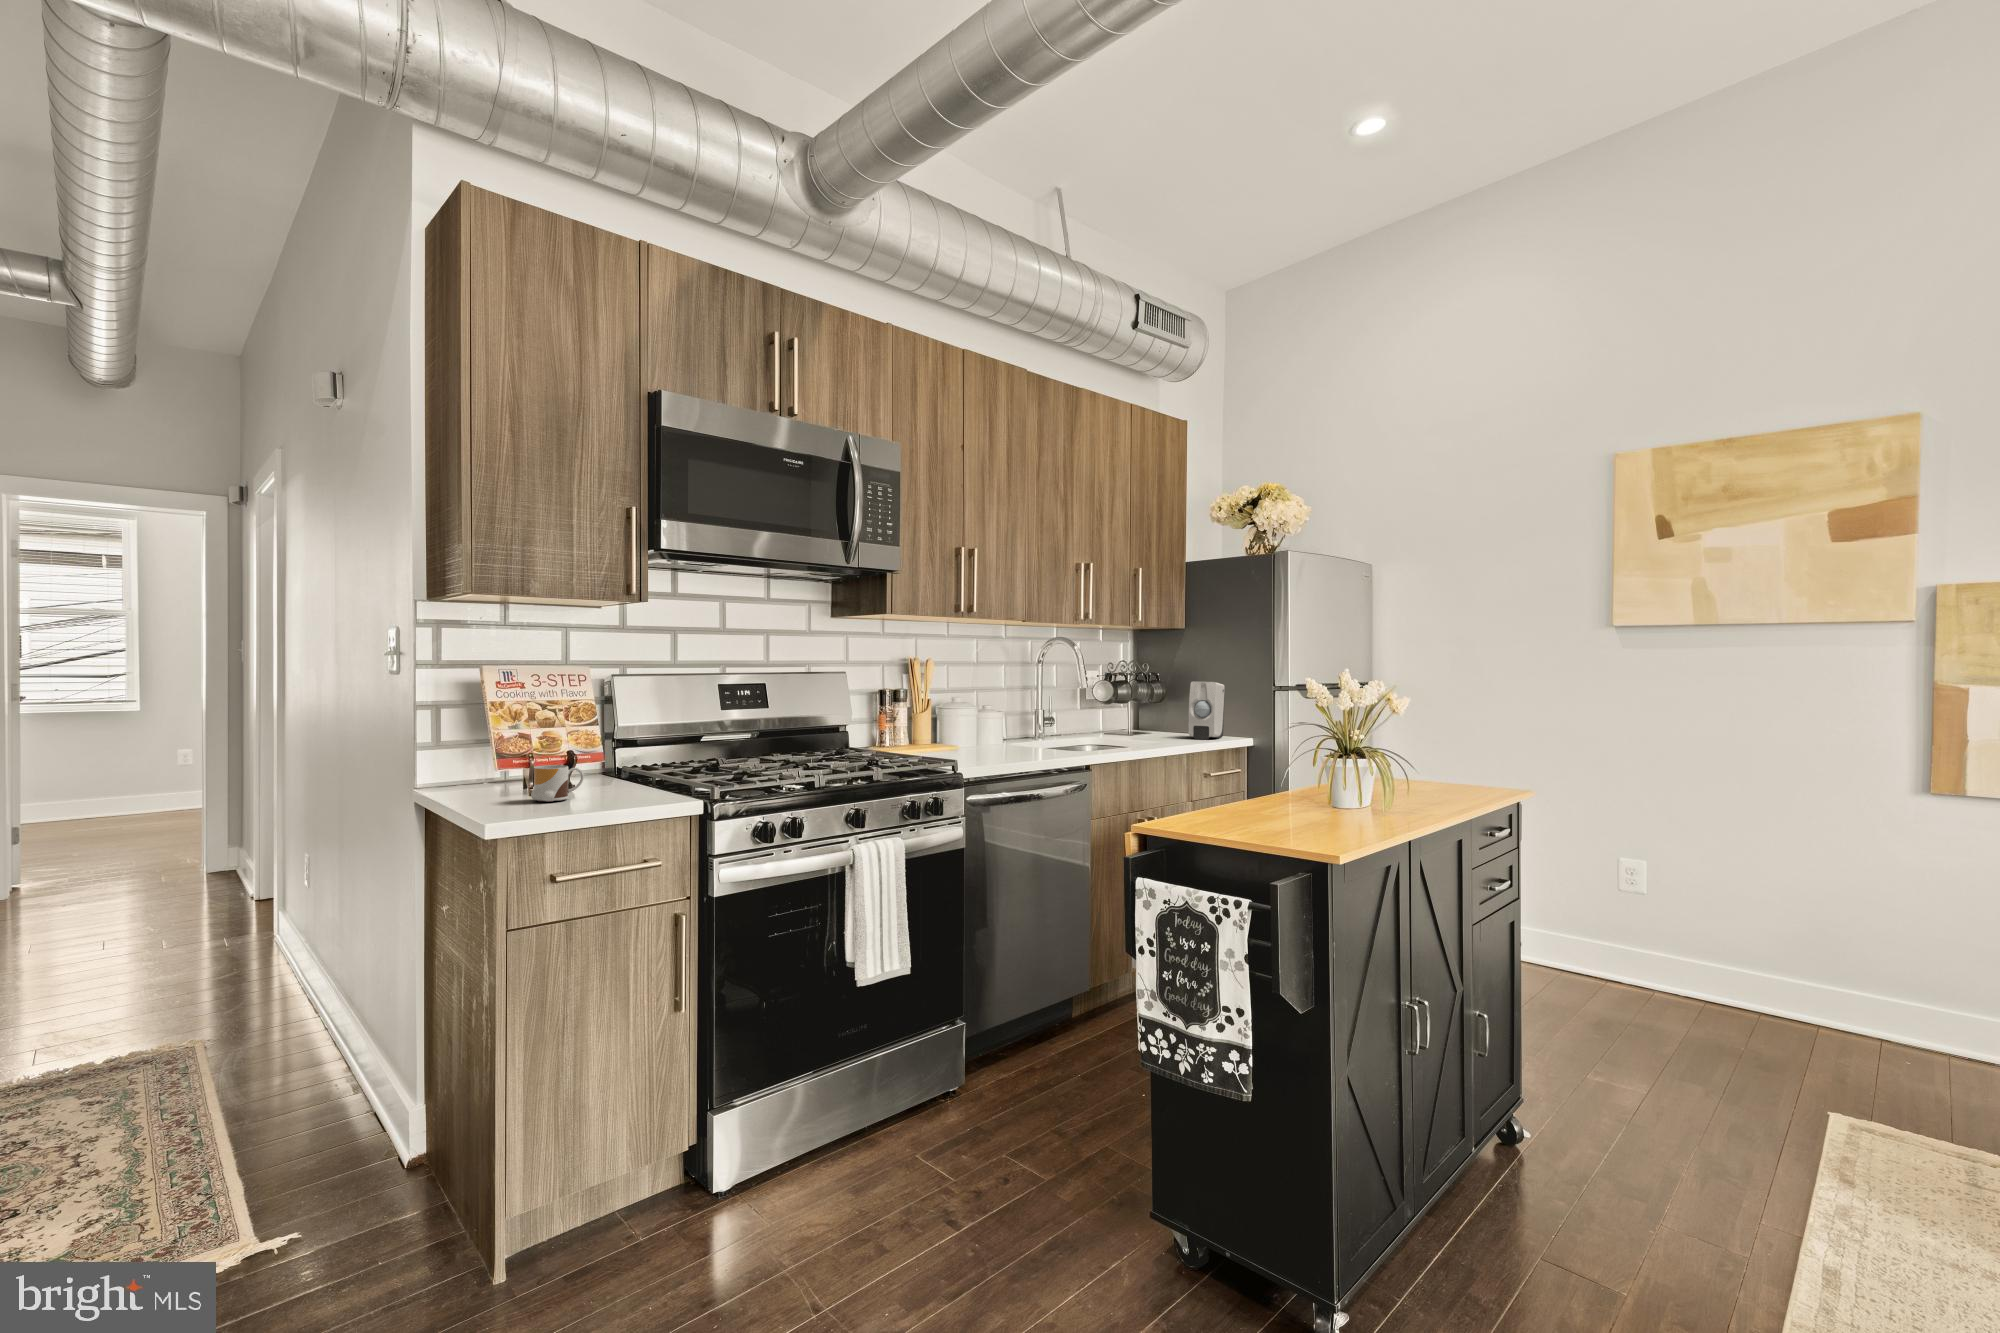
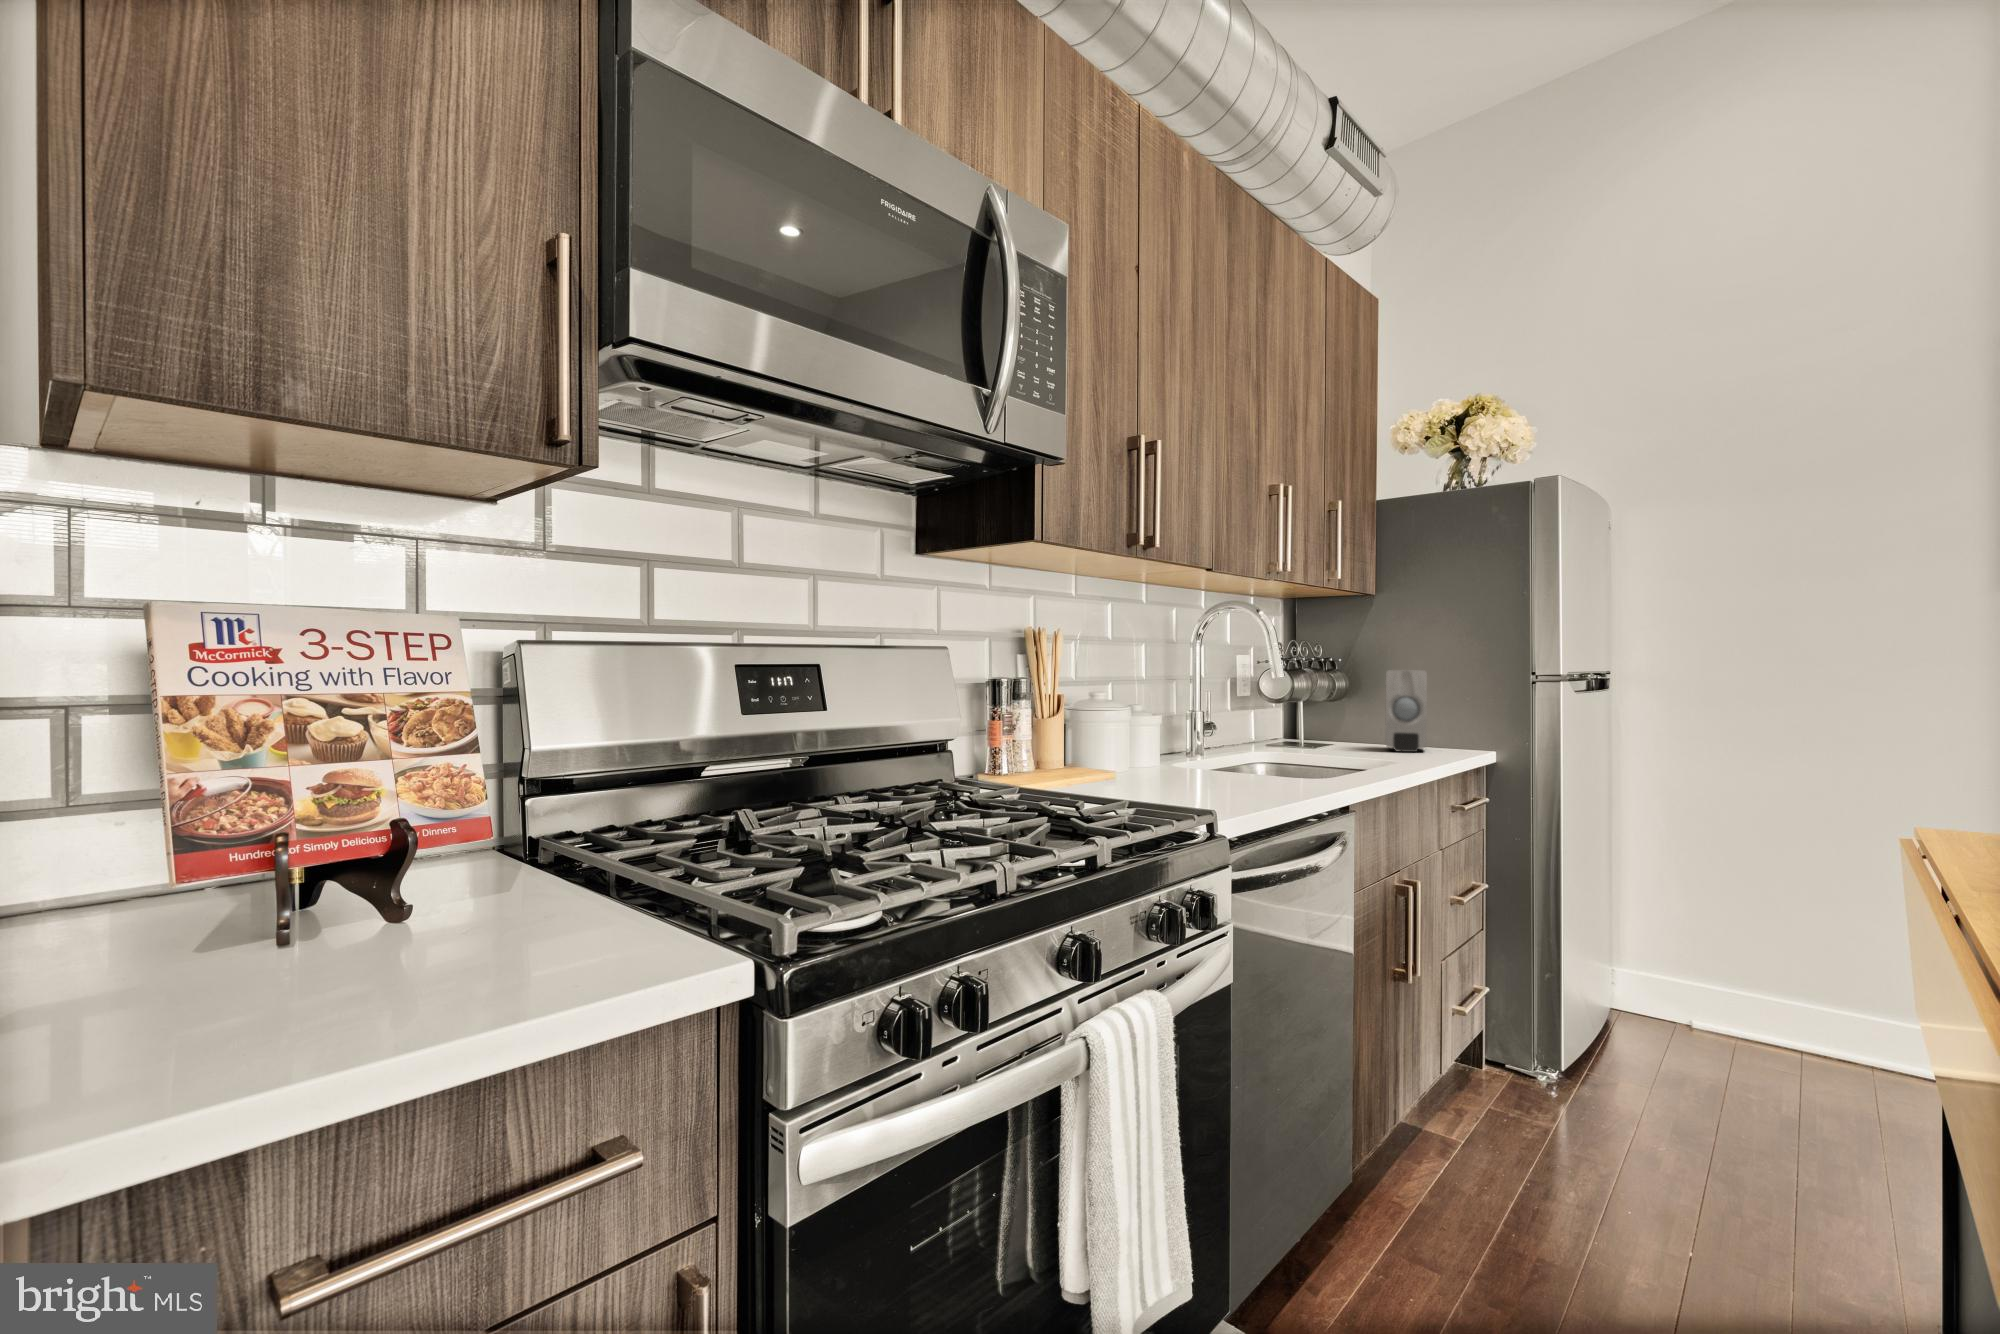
mug: present [531,765,584,802] -> none [225,874,402,996]

